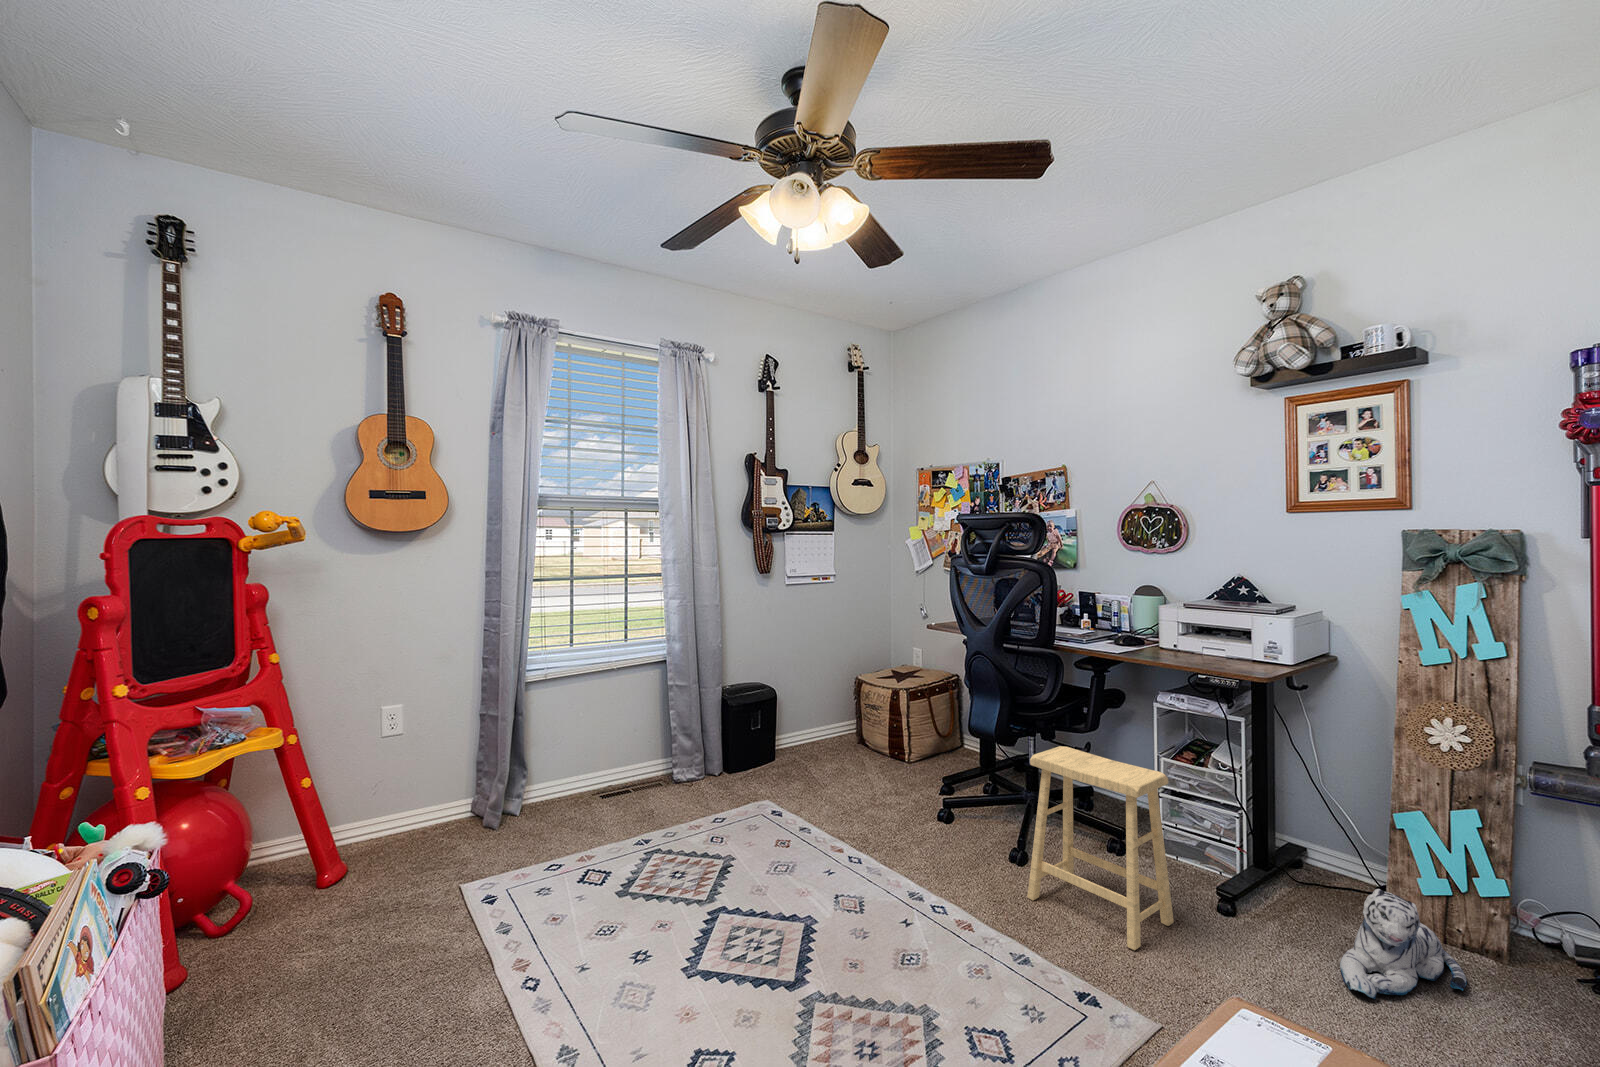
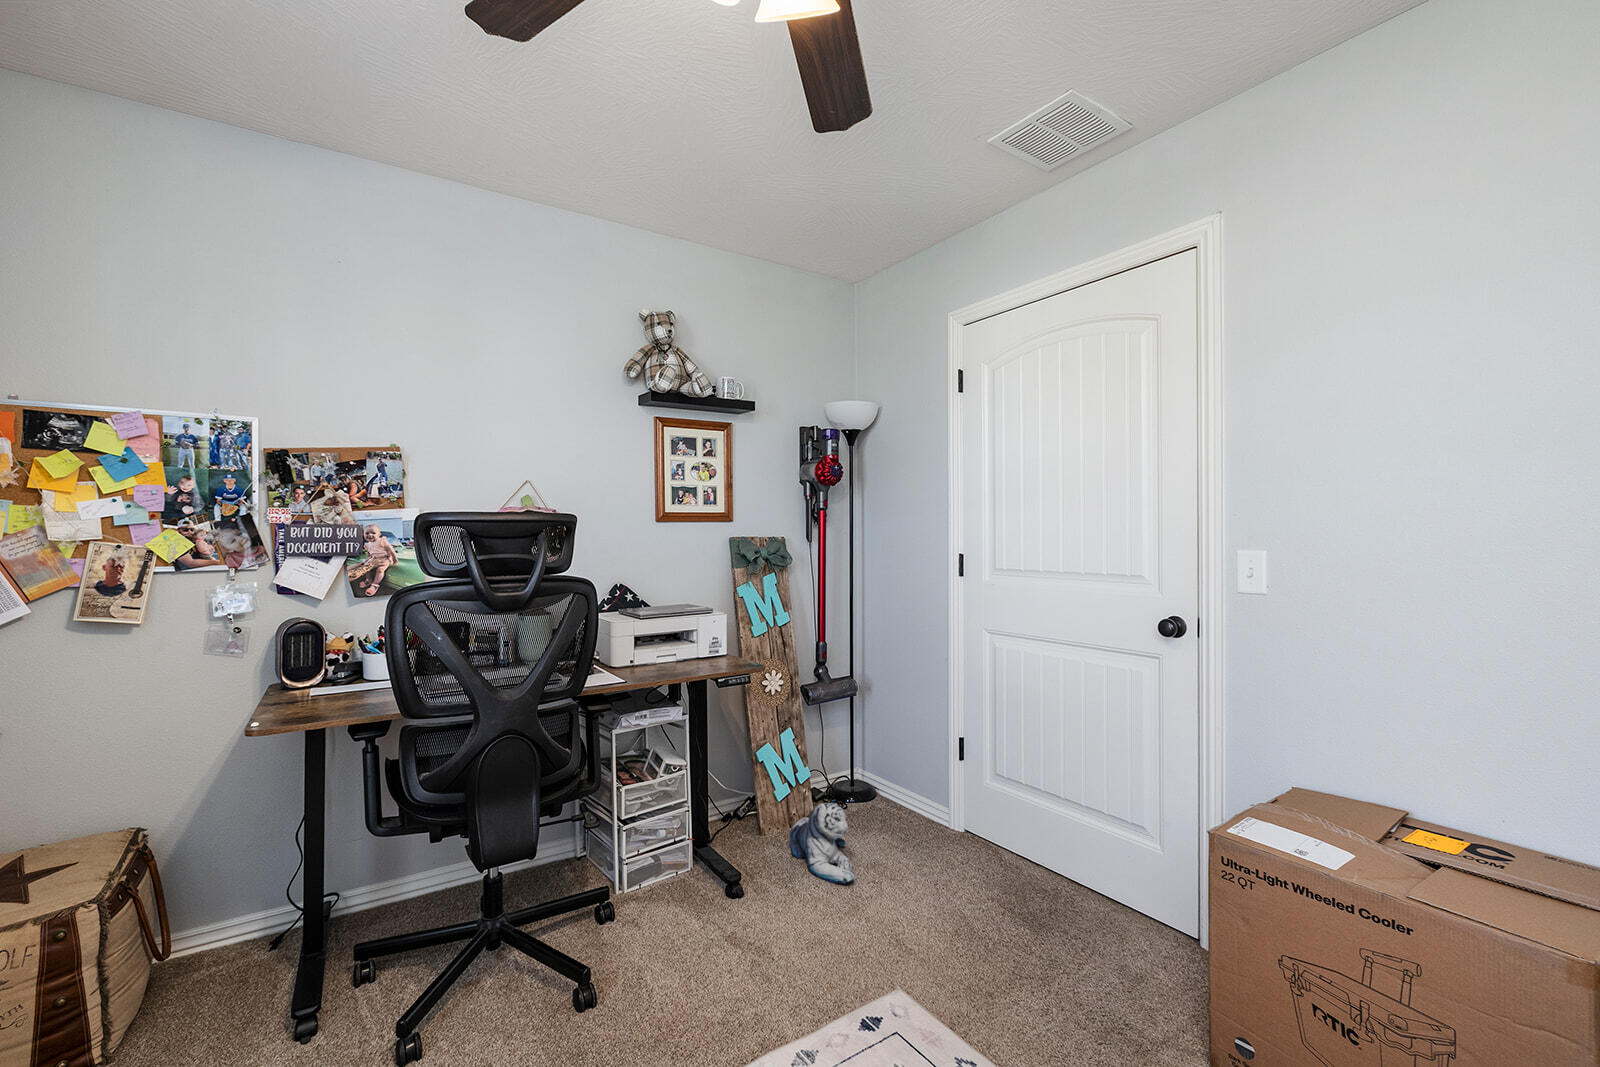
footstool: present [1027,746,1174,950] -> none [637,790,787,1024]

